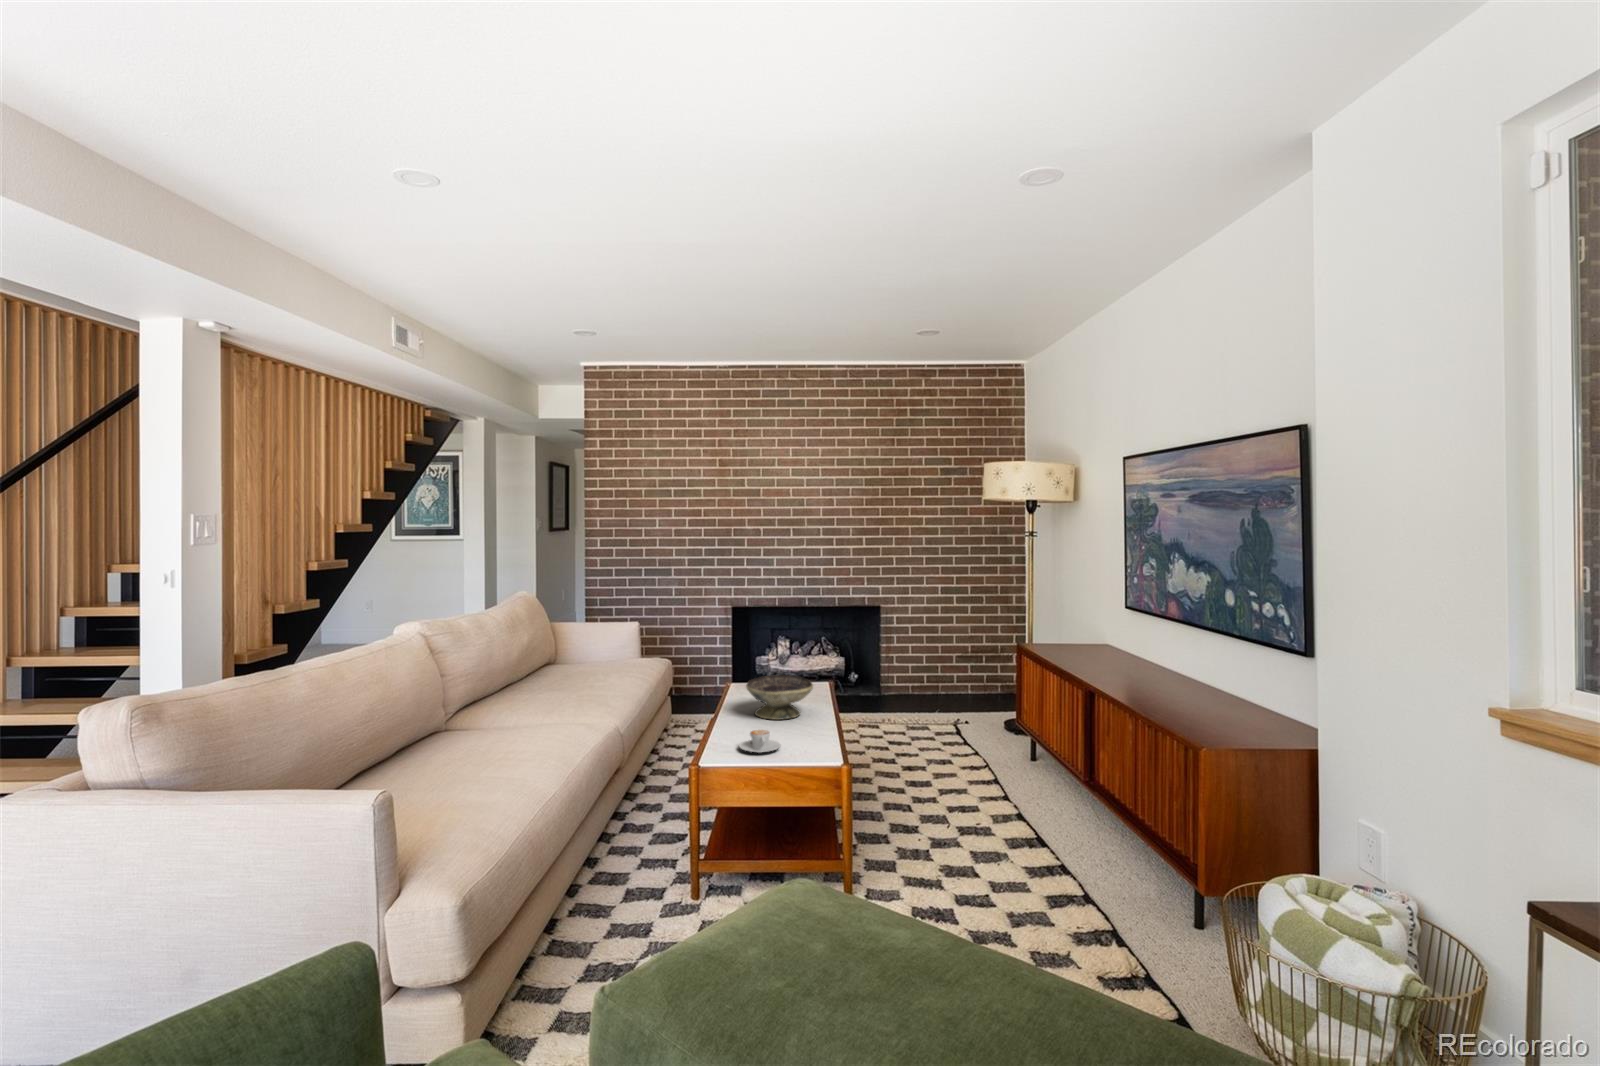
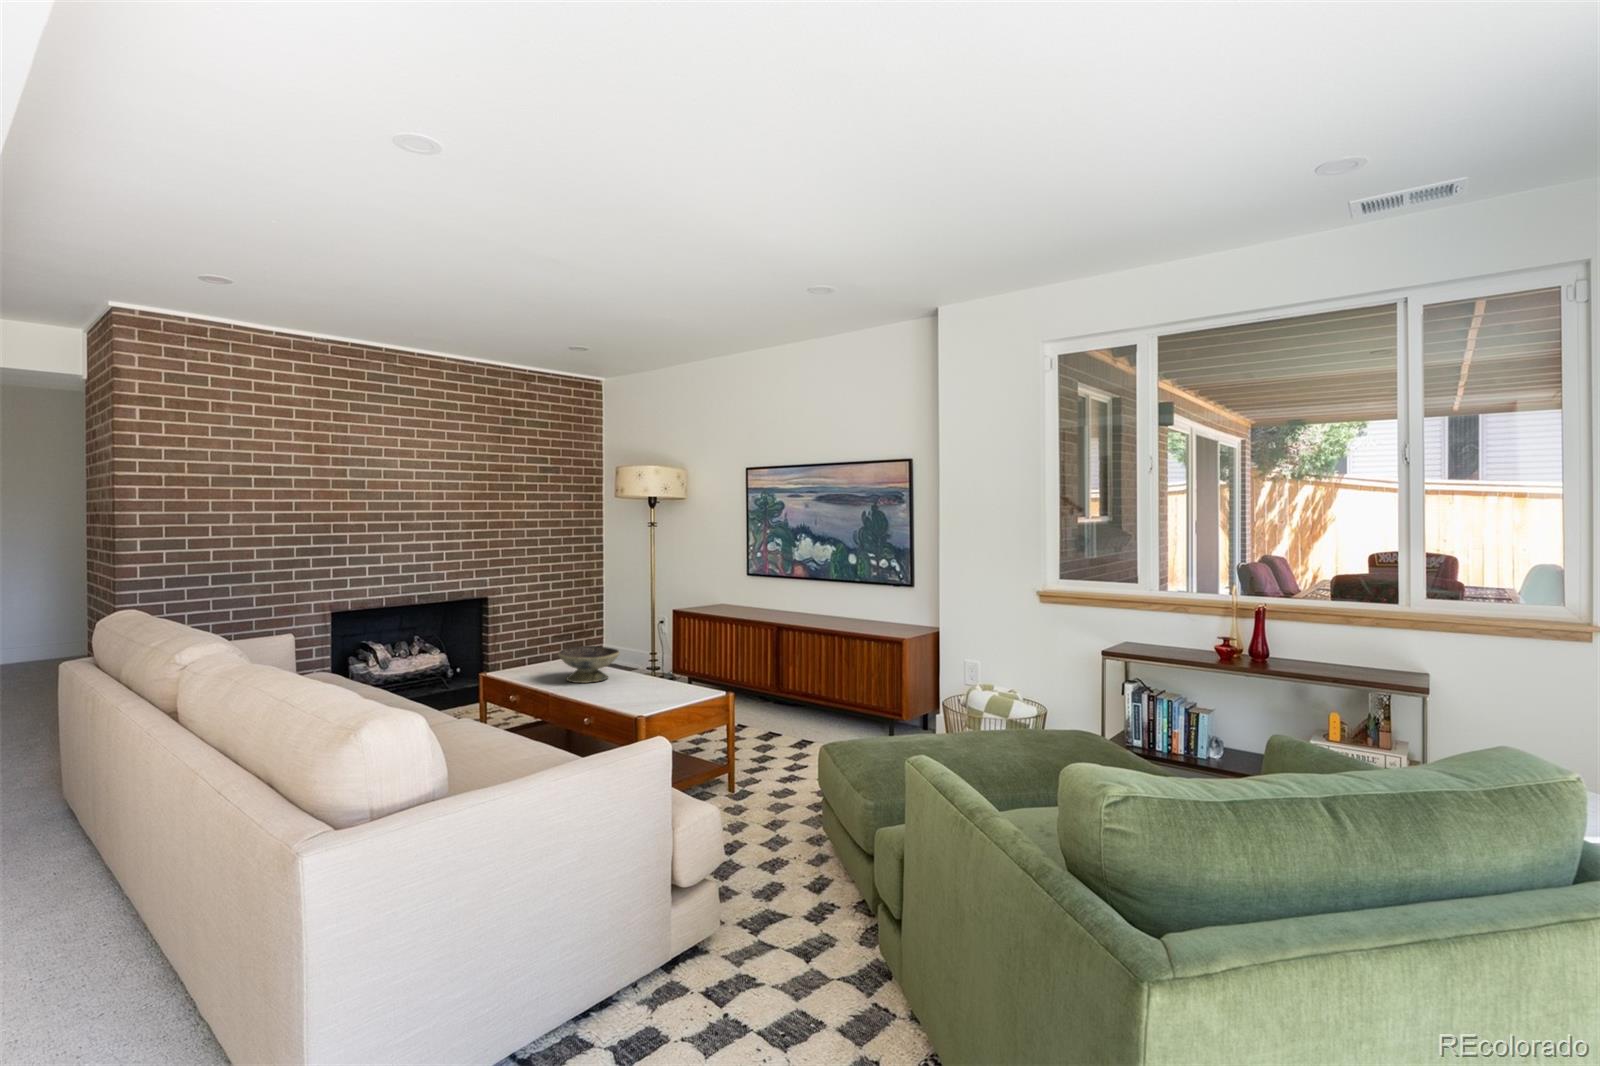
coffee cup: present [739,730,781,753] -> none [624,681,659,699]

